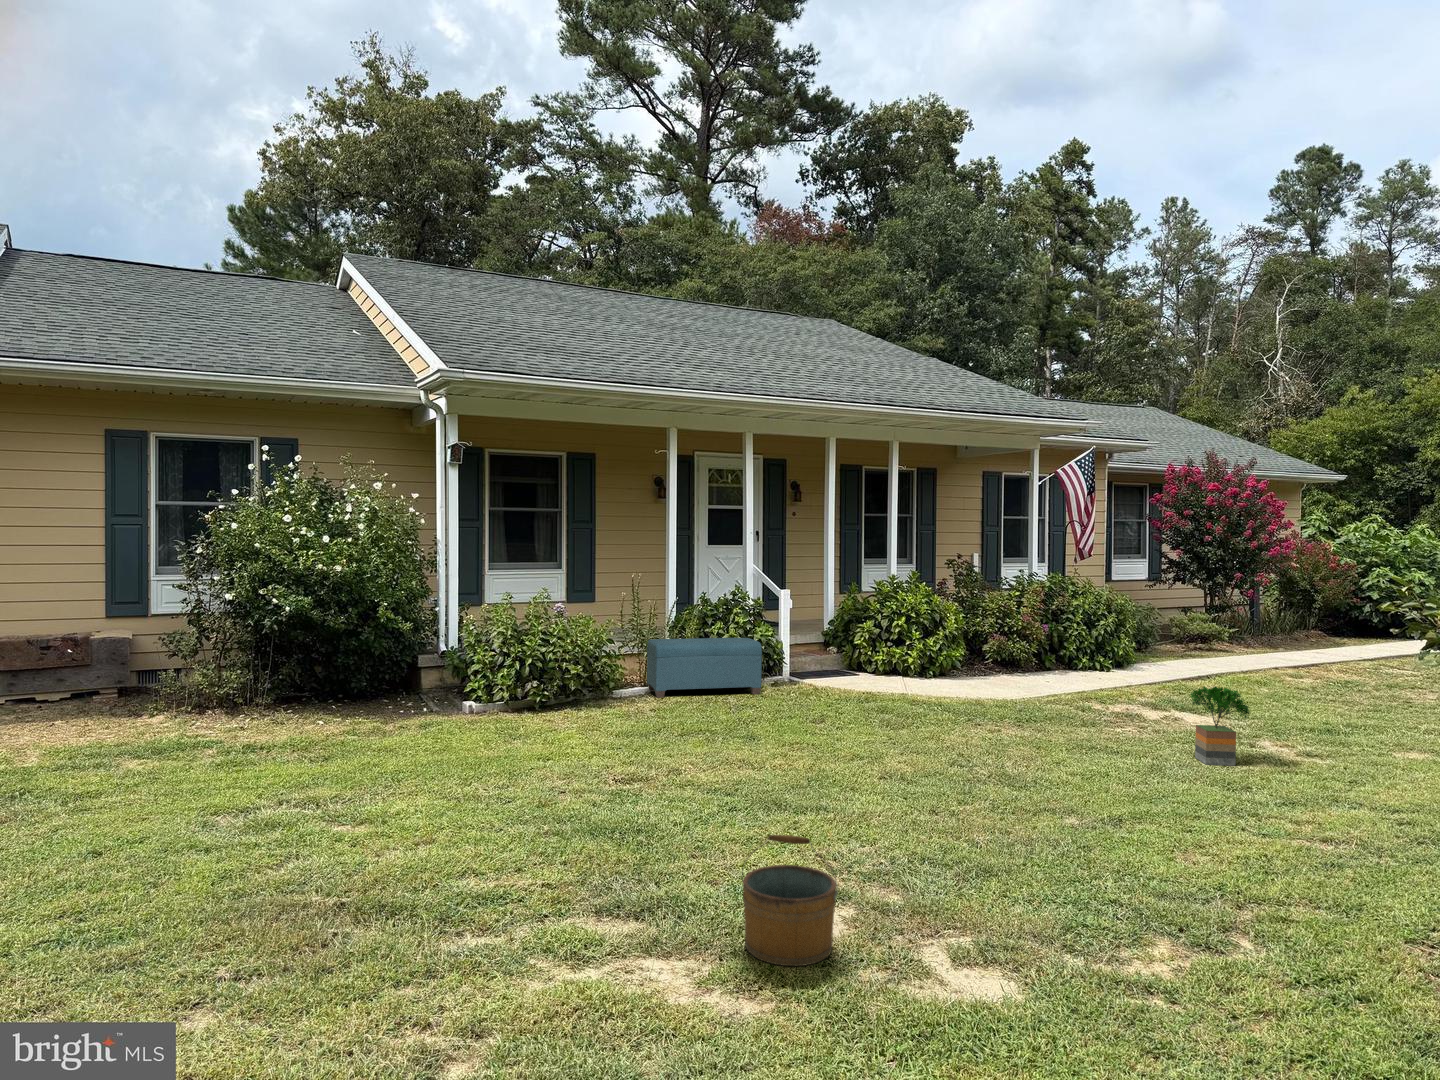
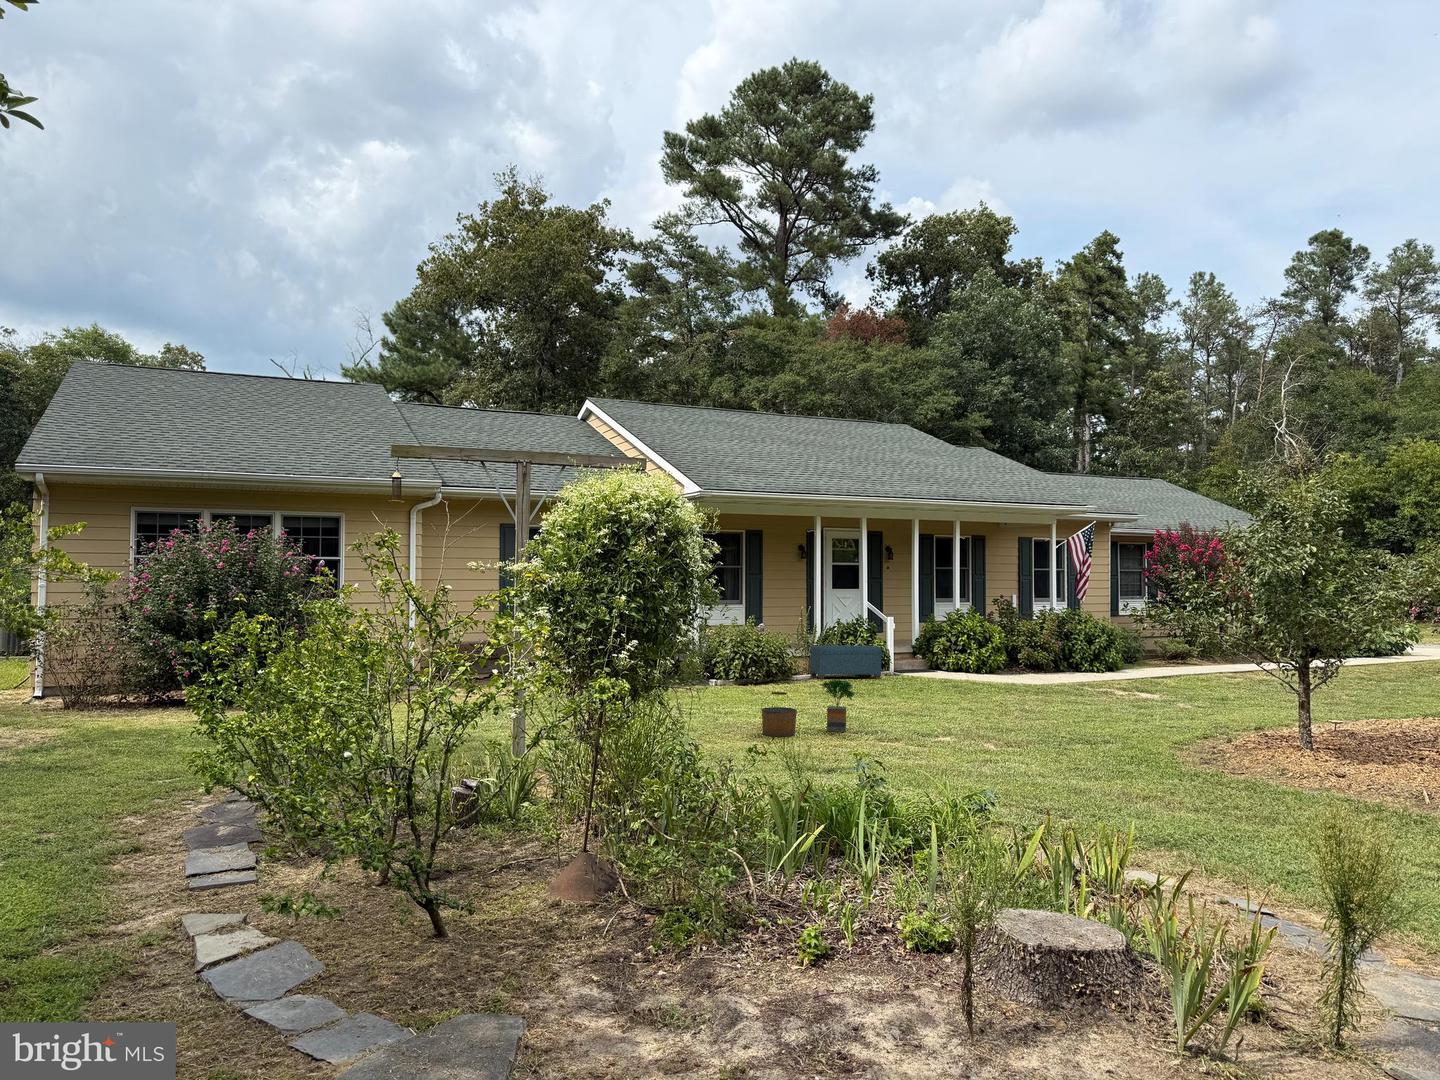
potted tree: present [1191,686,1250,766] -> present [822,679,855,732]
bucket: present [742,835,838,966] -> present [761,692,797,737]

